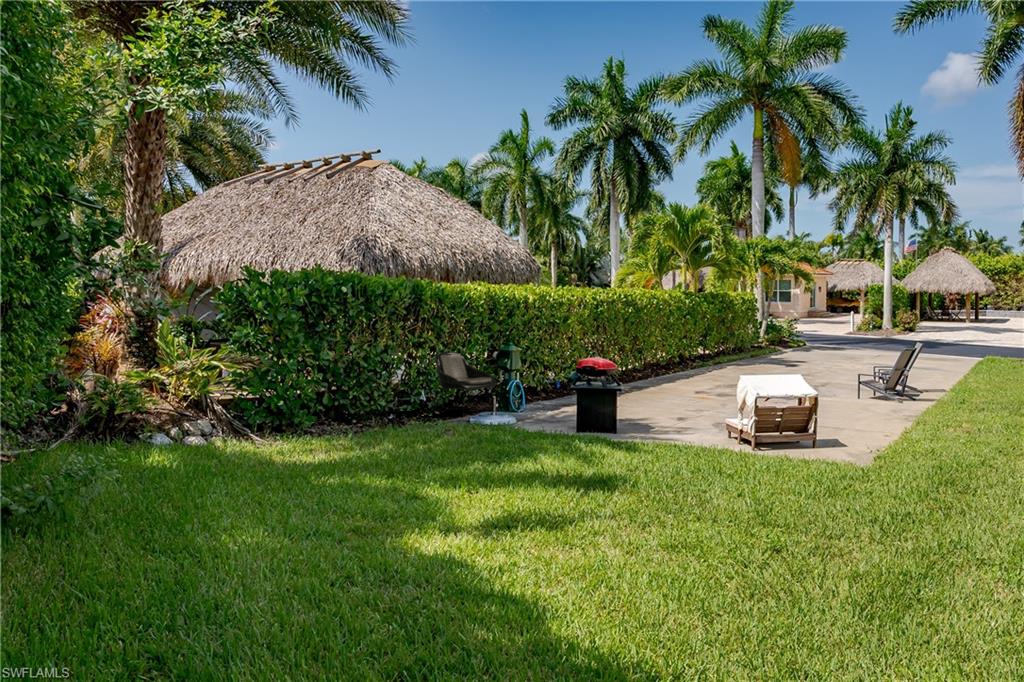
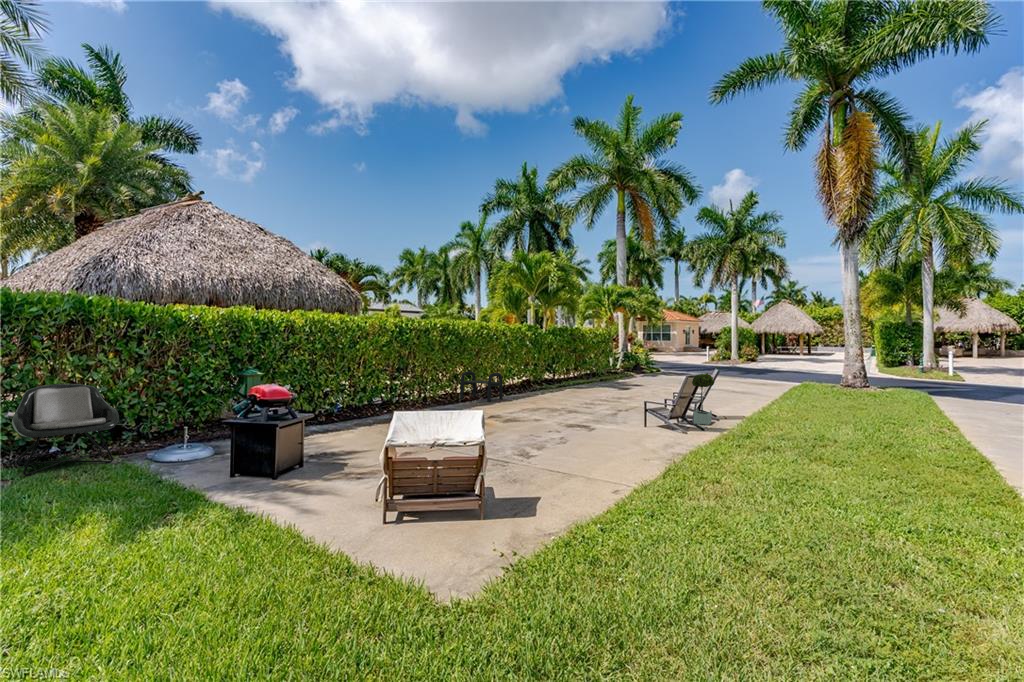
bench: none [639,342,683,373] -> present [460,371,503,402]
potted tree: none [906,349,929,396] -> present [692,373,714,425]

